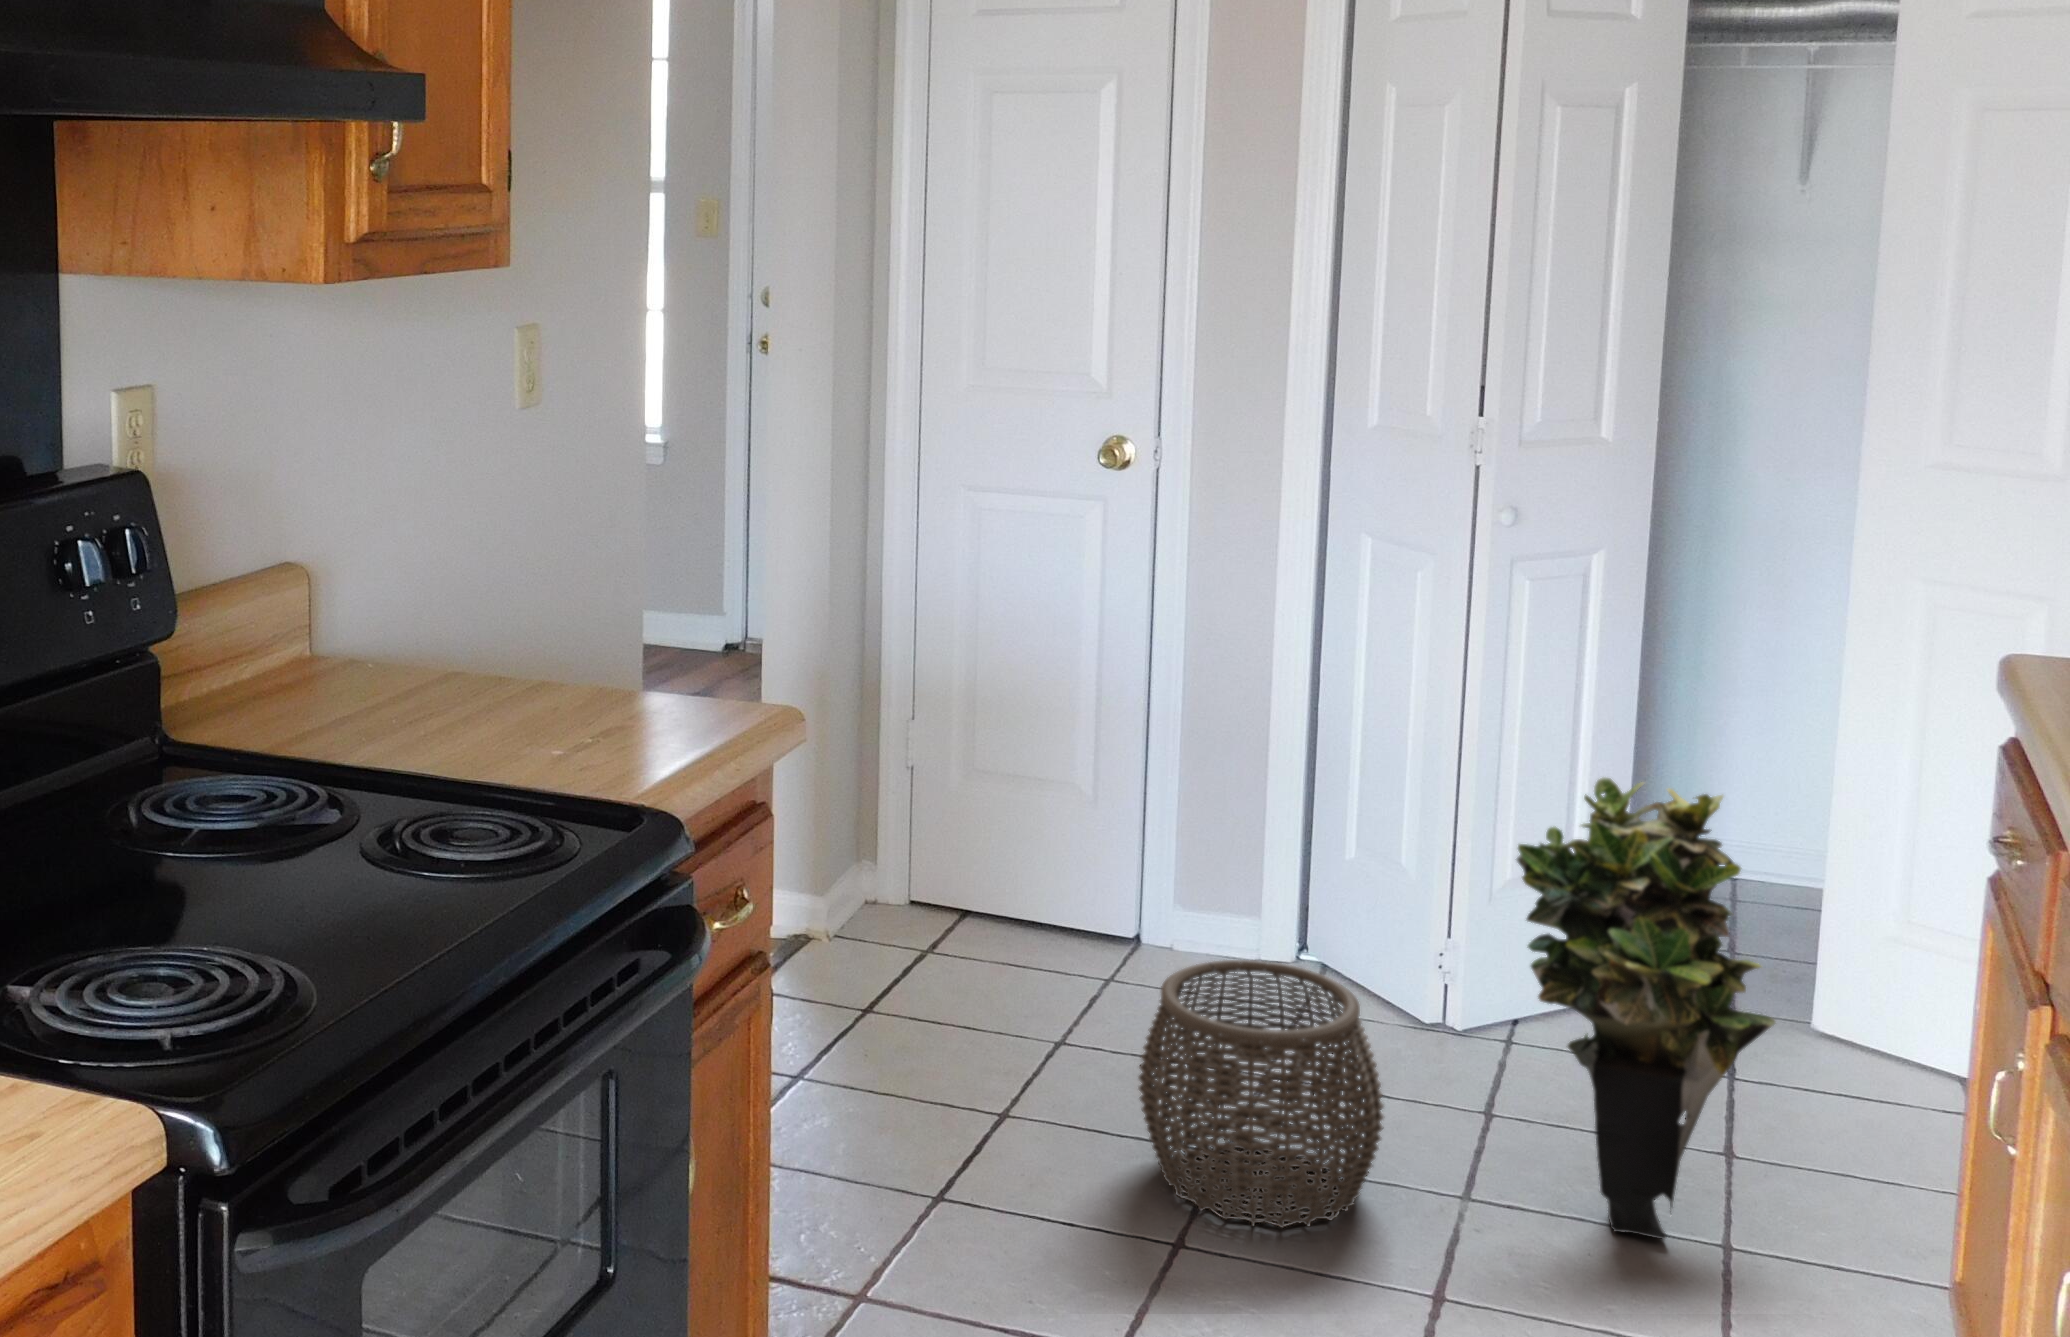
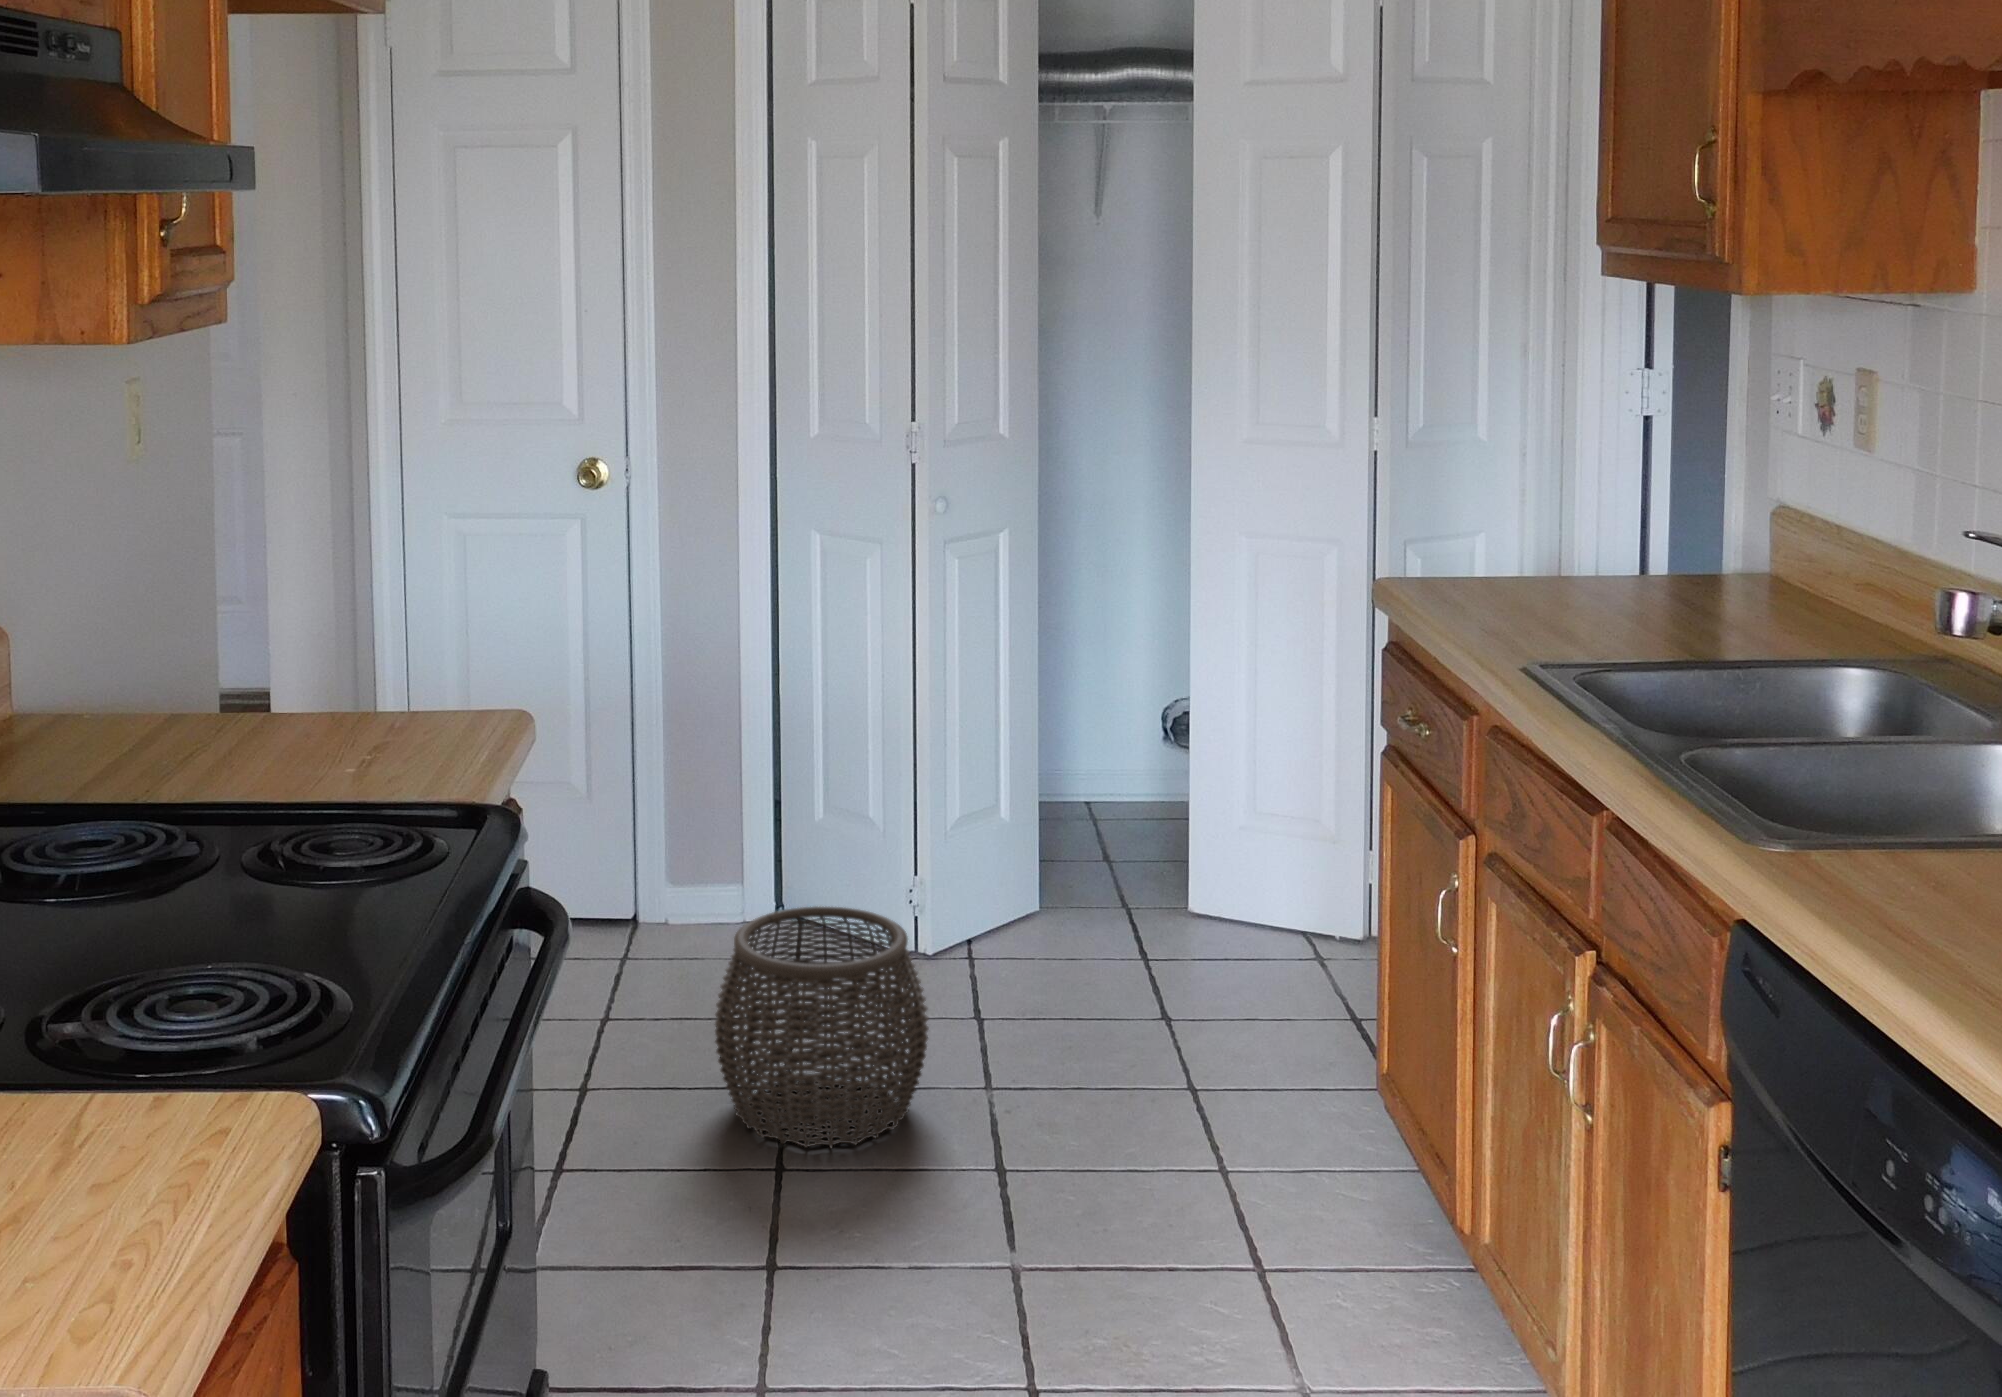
potted plant: present [1516,777,1775,1239] -> none [1011,708,1219,1093]

